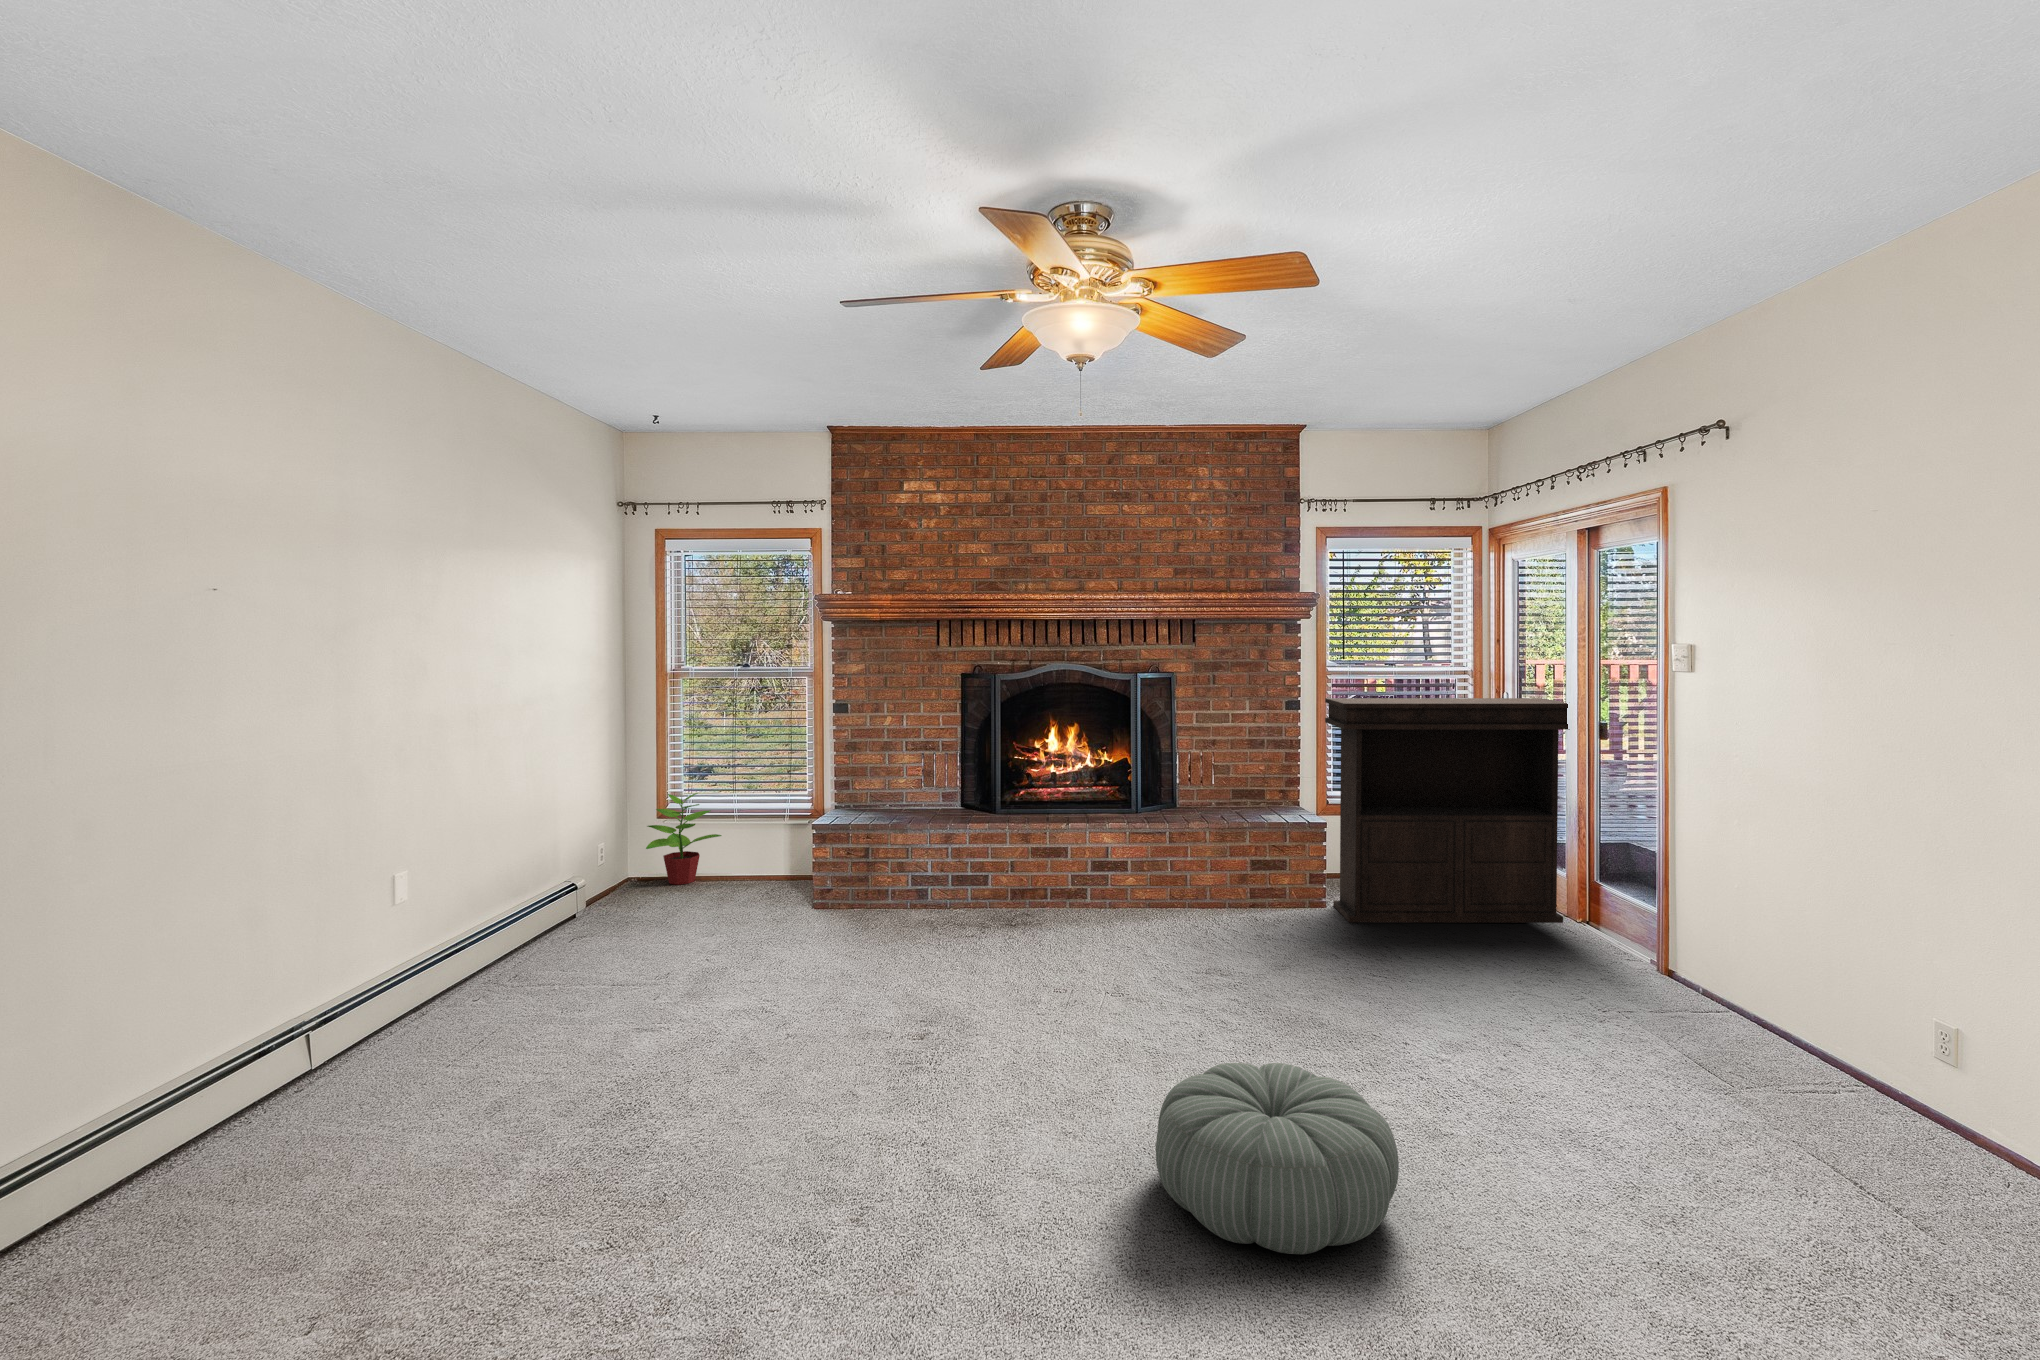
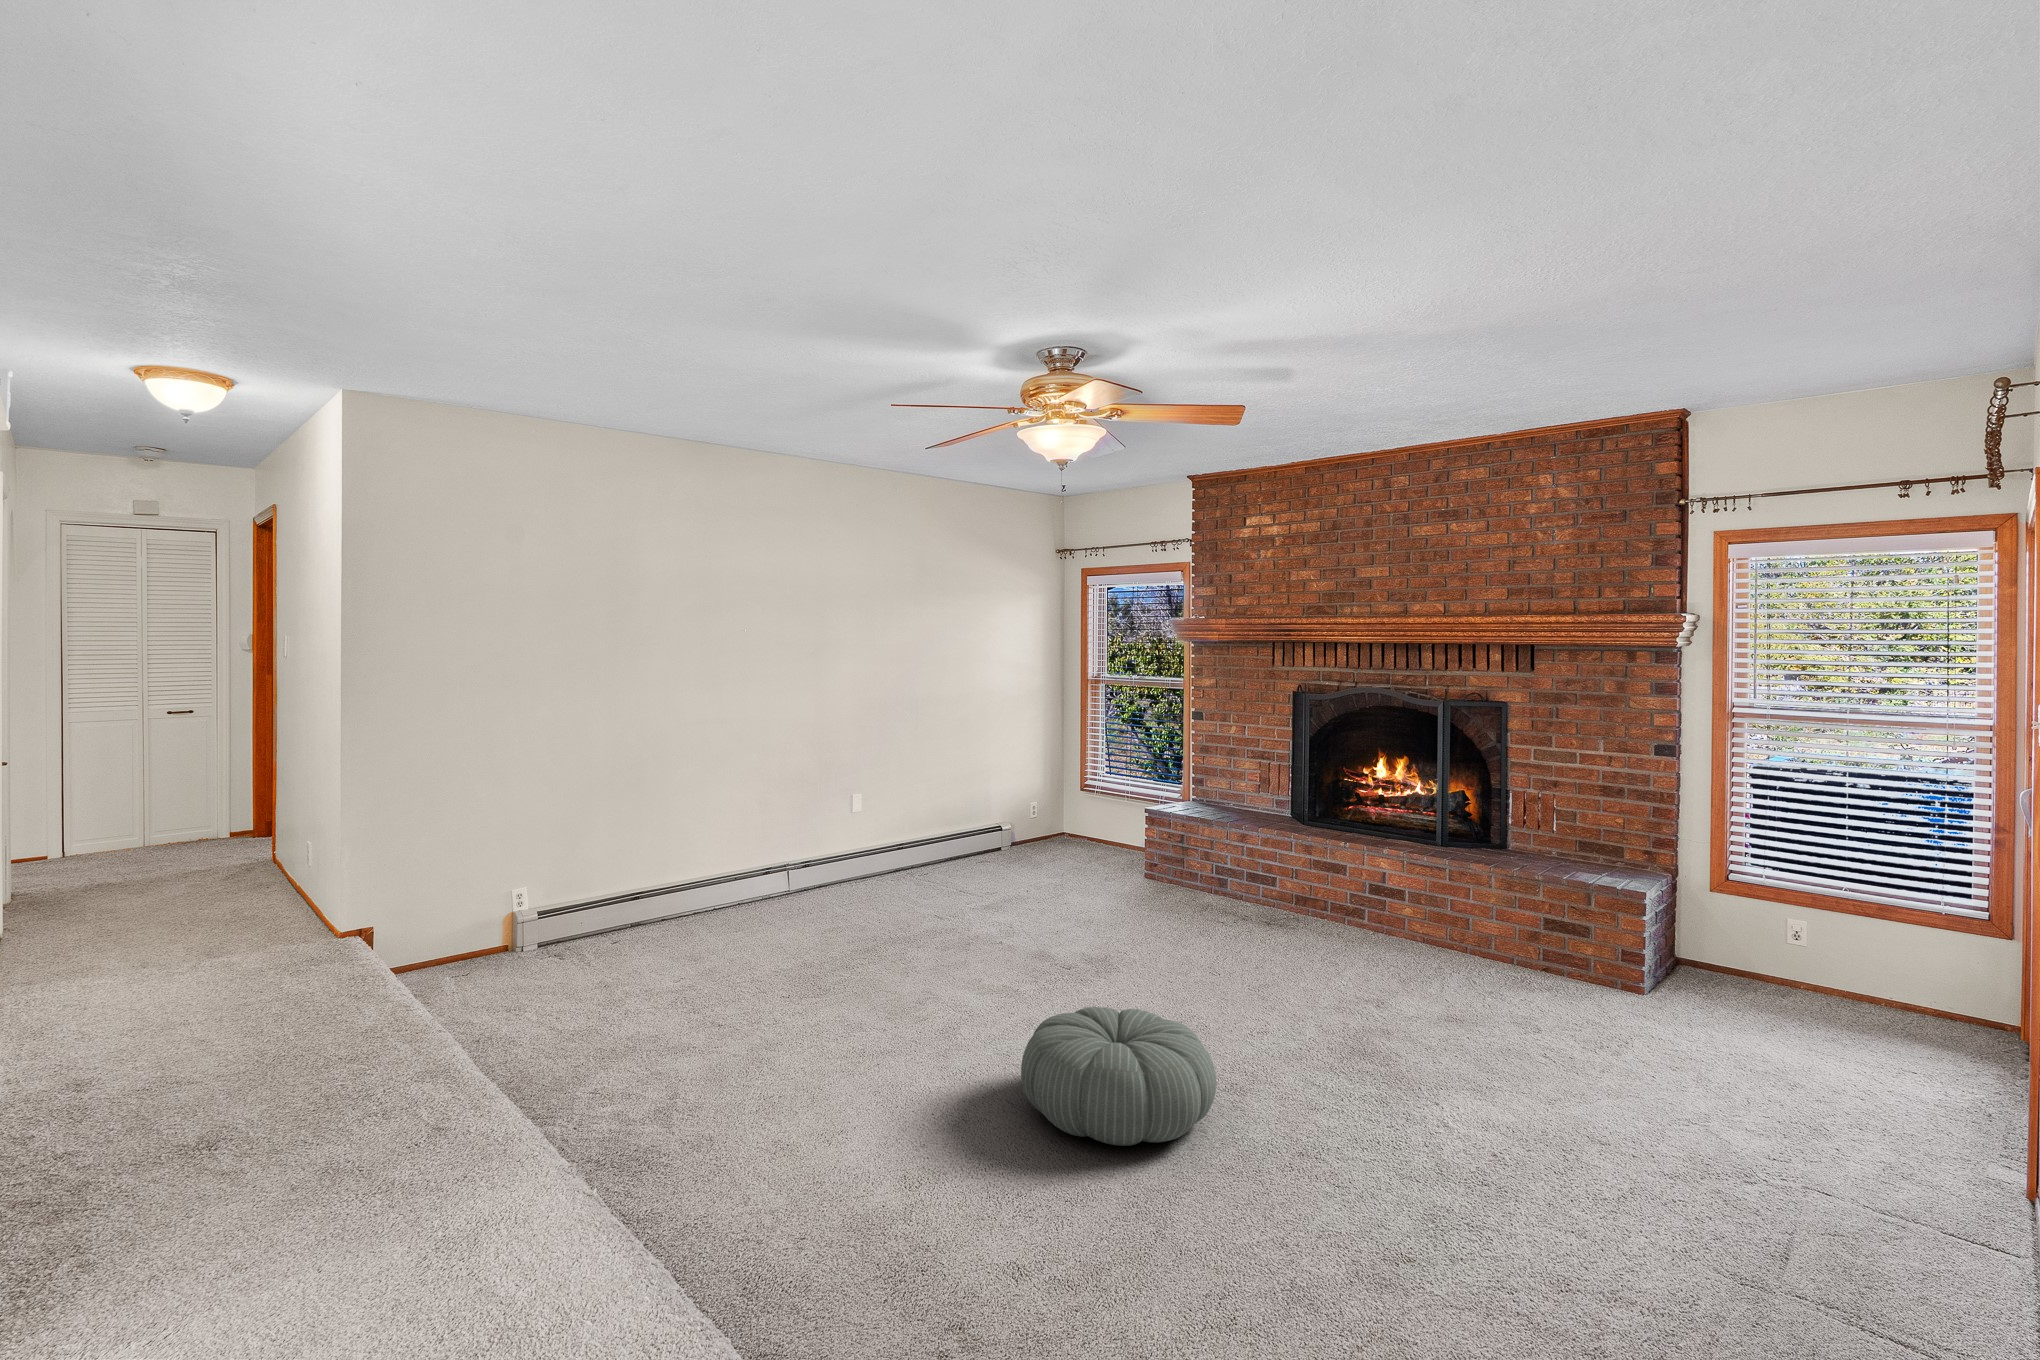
console table: present [1325,698,1570,923] -> none [1633,741,2034,1098]
potted plant: present [646,793,721,885] -> none [1051,773,1110,848]

